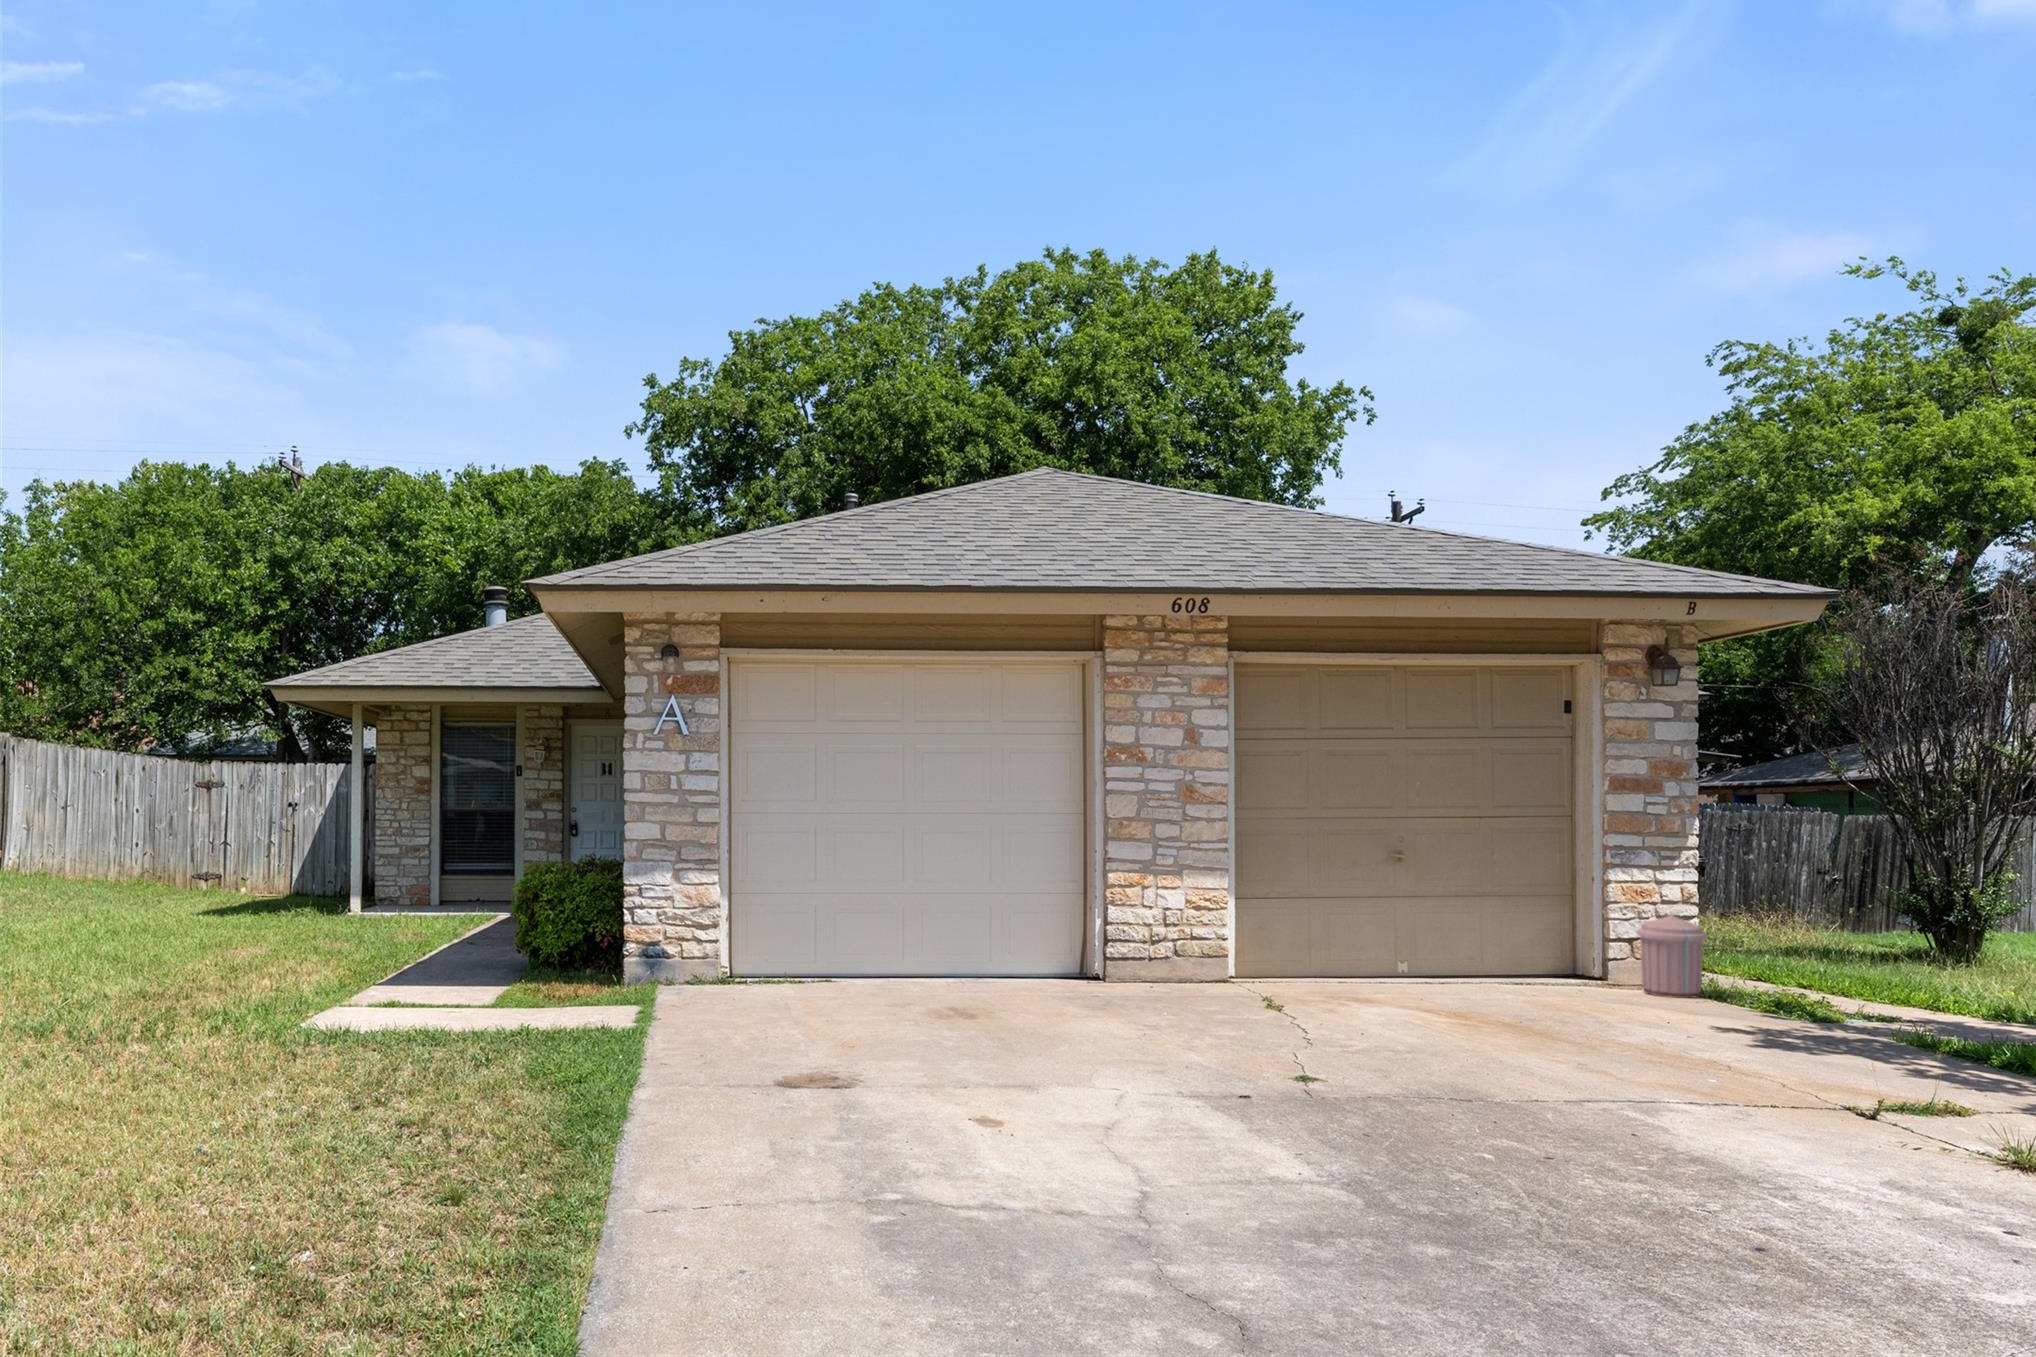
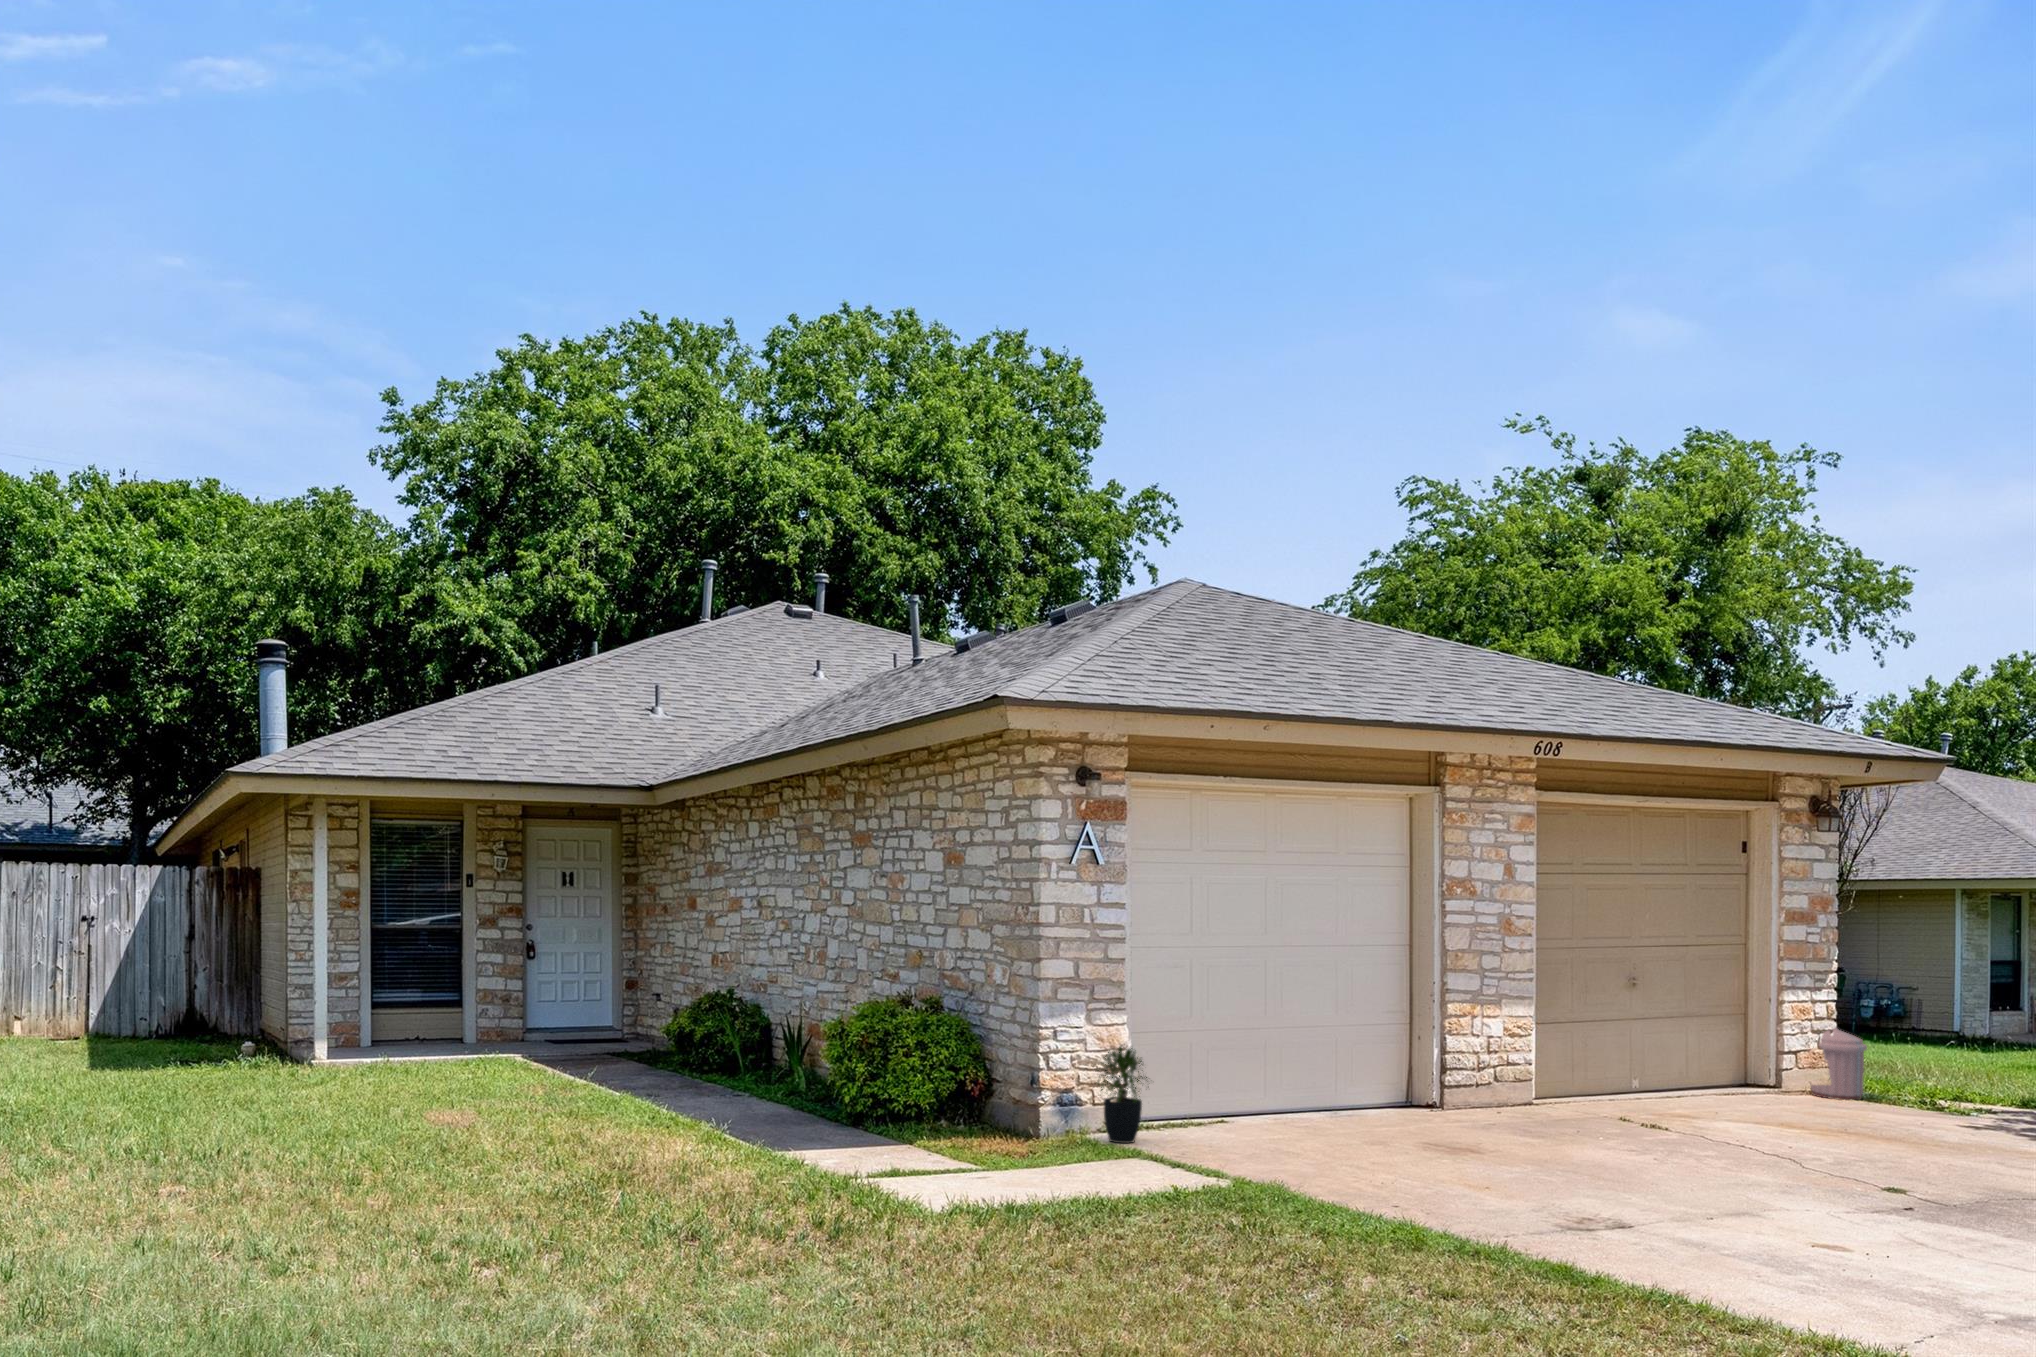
potted plant: none [661,901,715,994] -> present [1096,1046,1148,1143]

